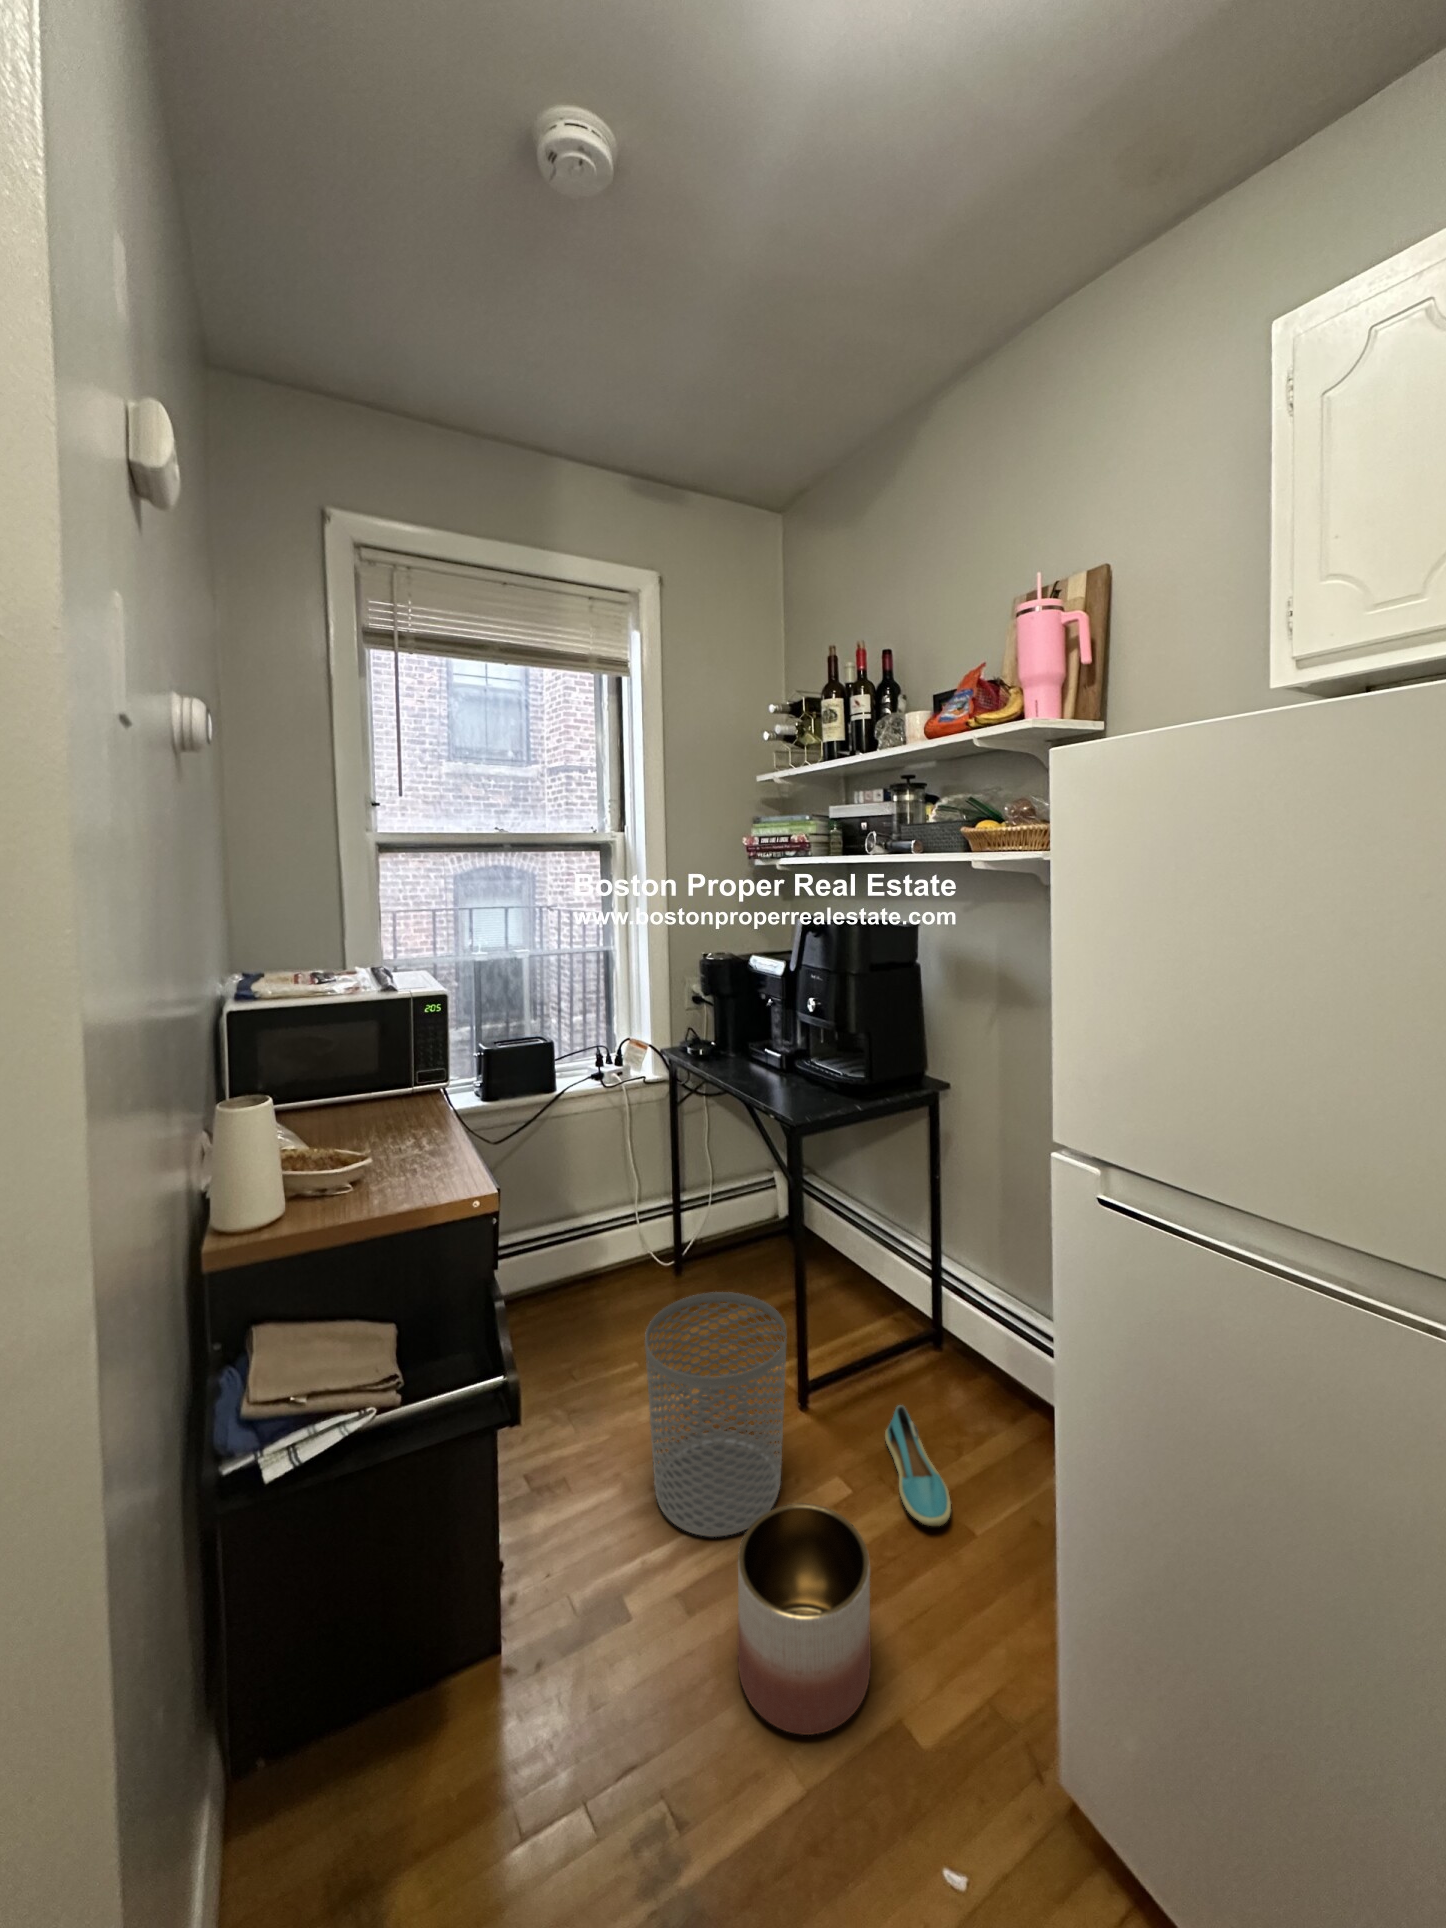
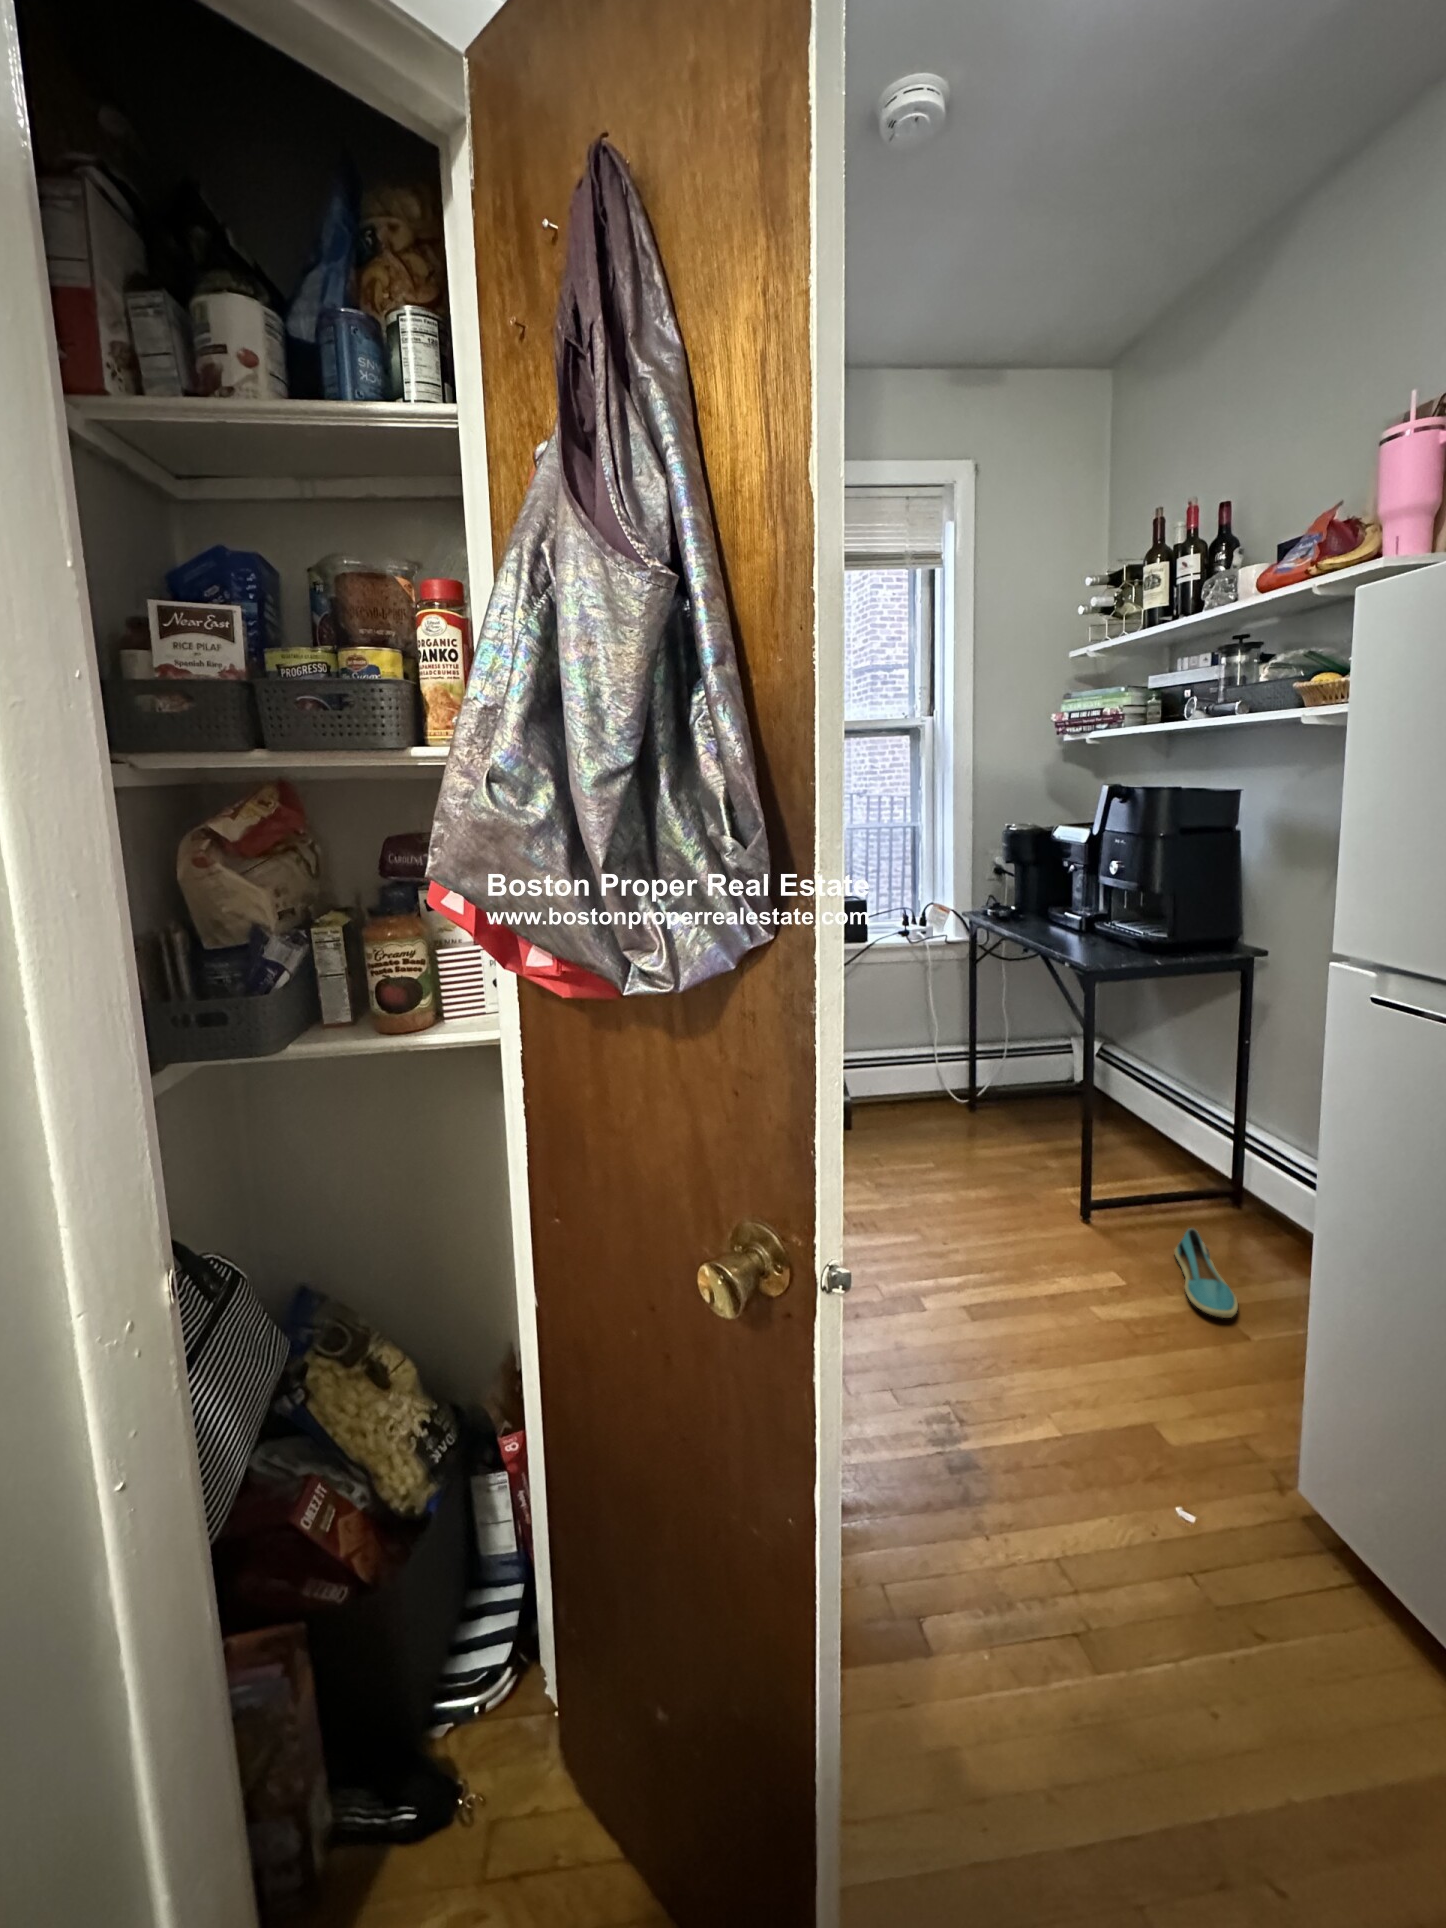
waste bin: present [645,1292,786,1537] -> none [952,1105,1078,1282]
planter: present [738,1503,871,1735] -> none [1028,1254,1146,1404]

